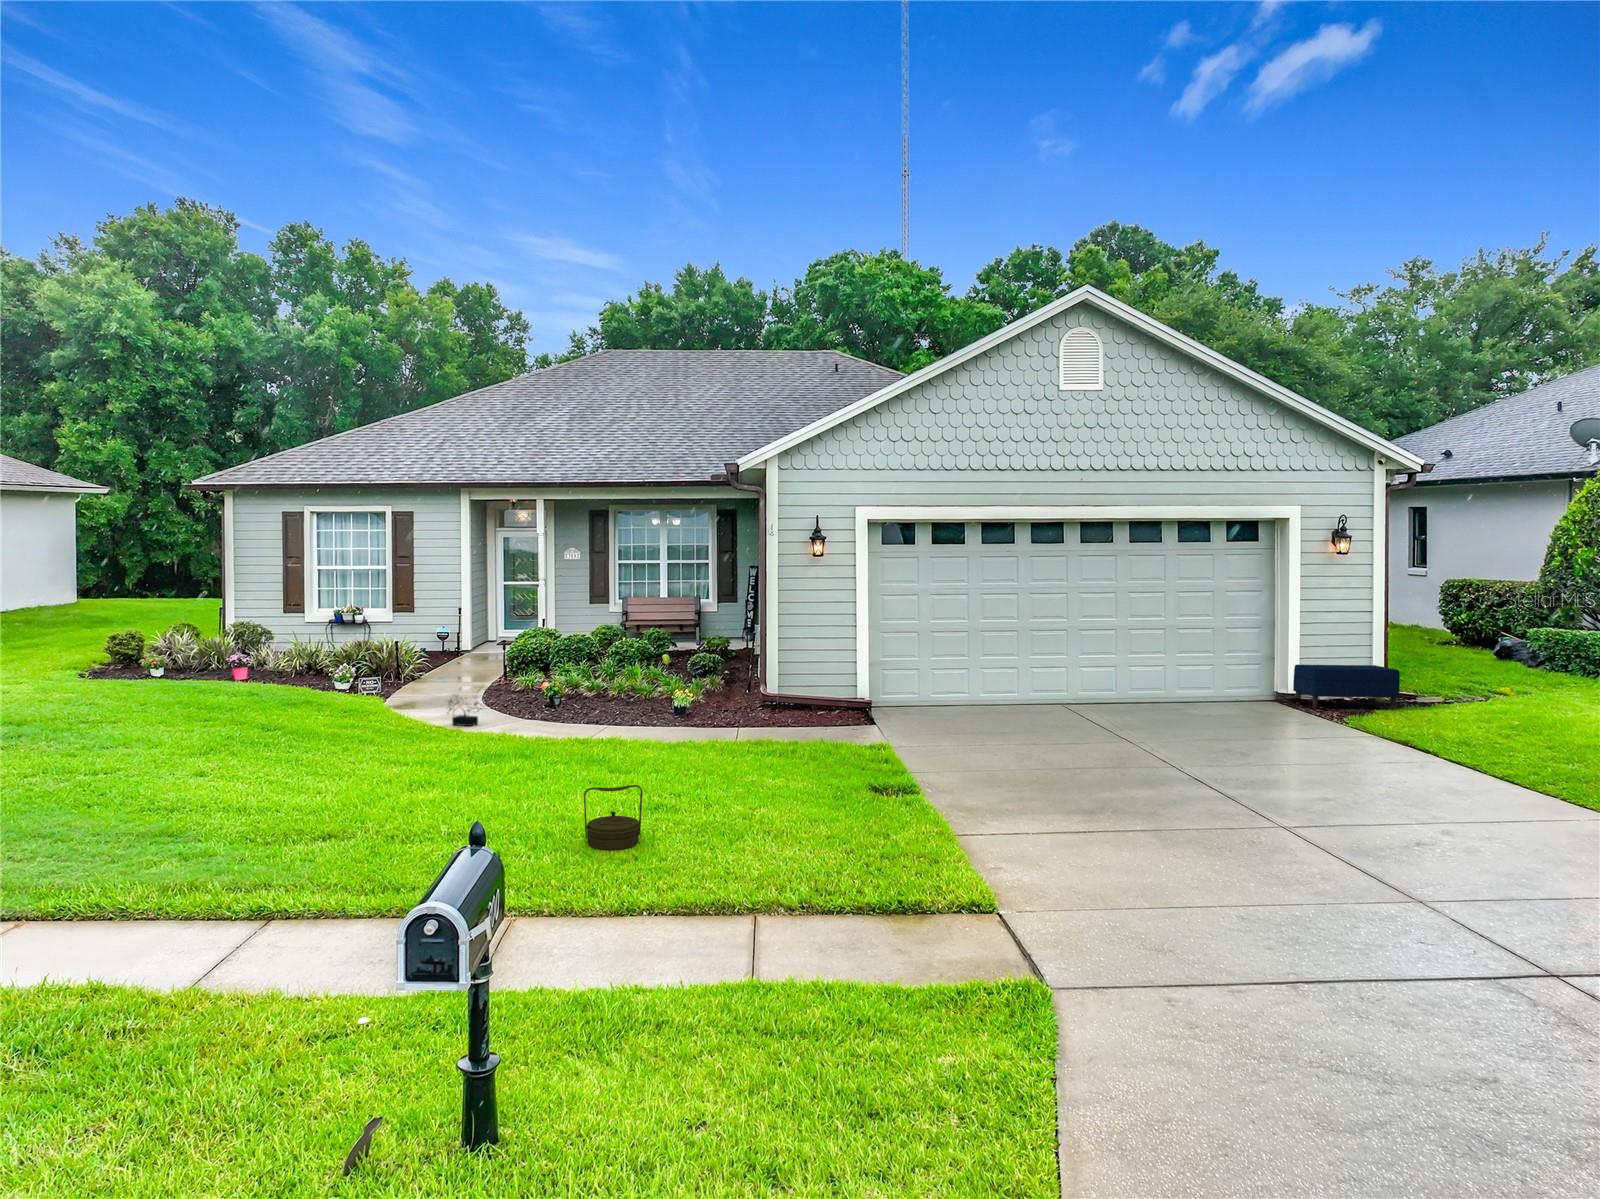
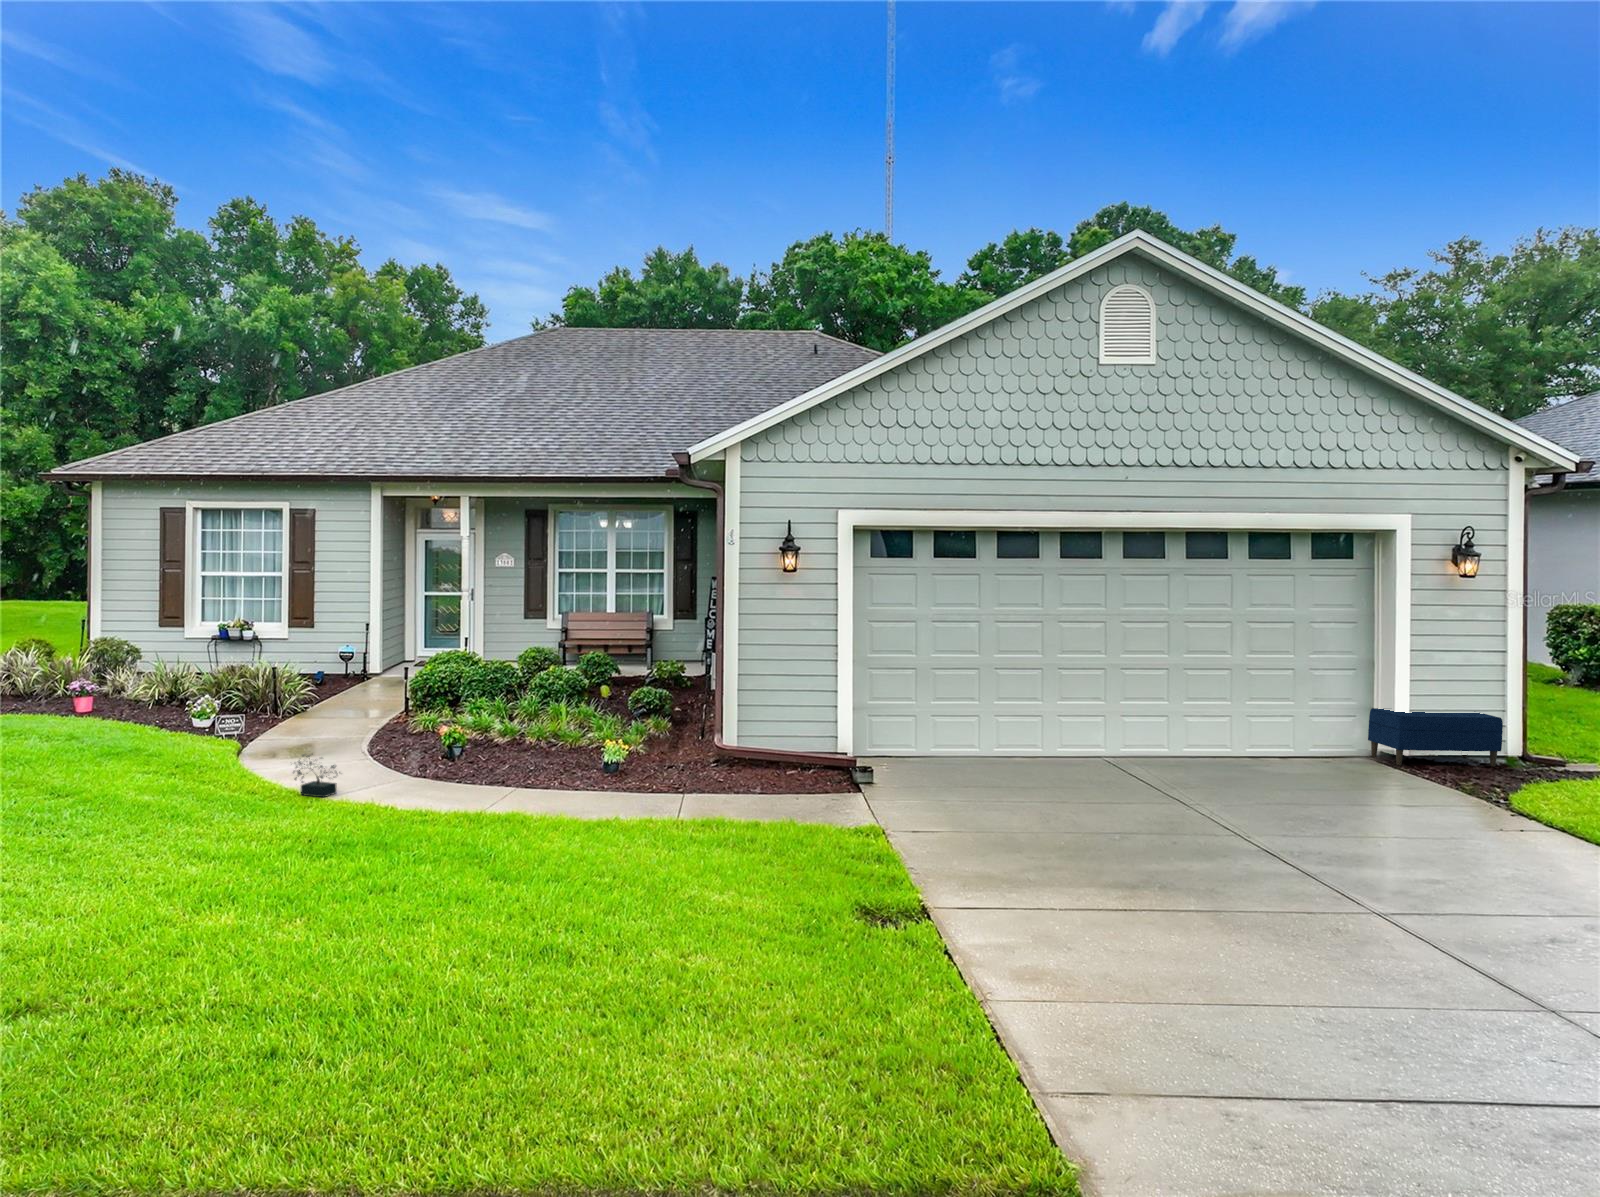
basket: present [584,785,642,850] -> none [384,971,487,1091]

